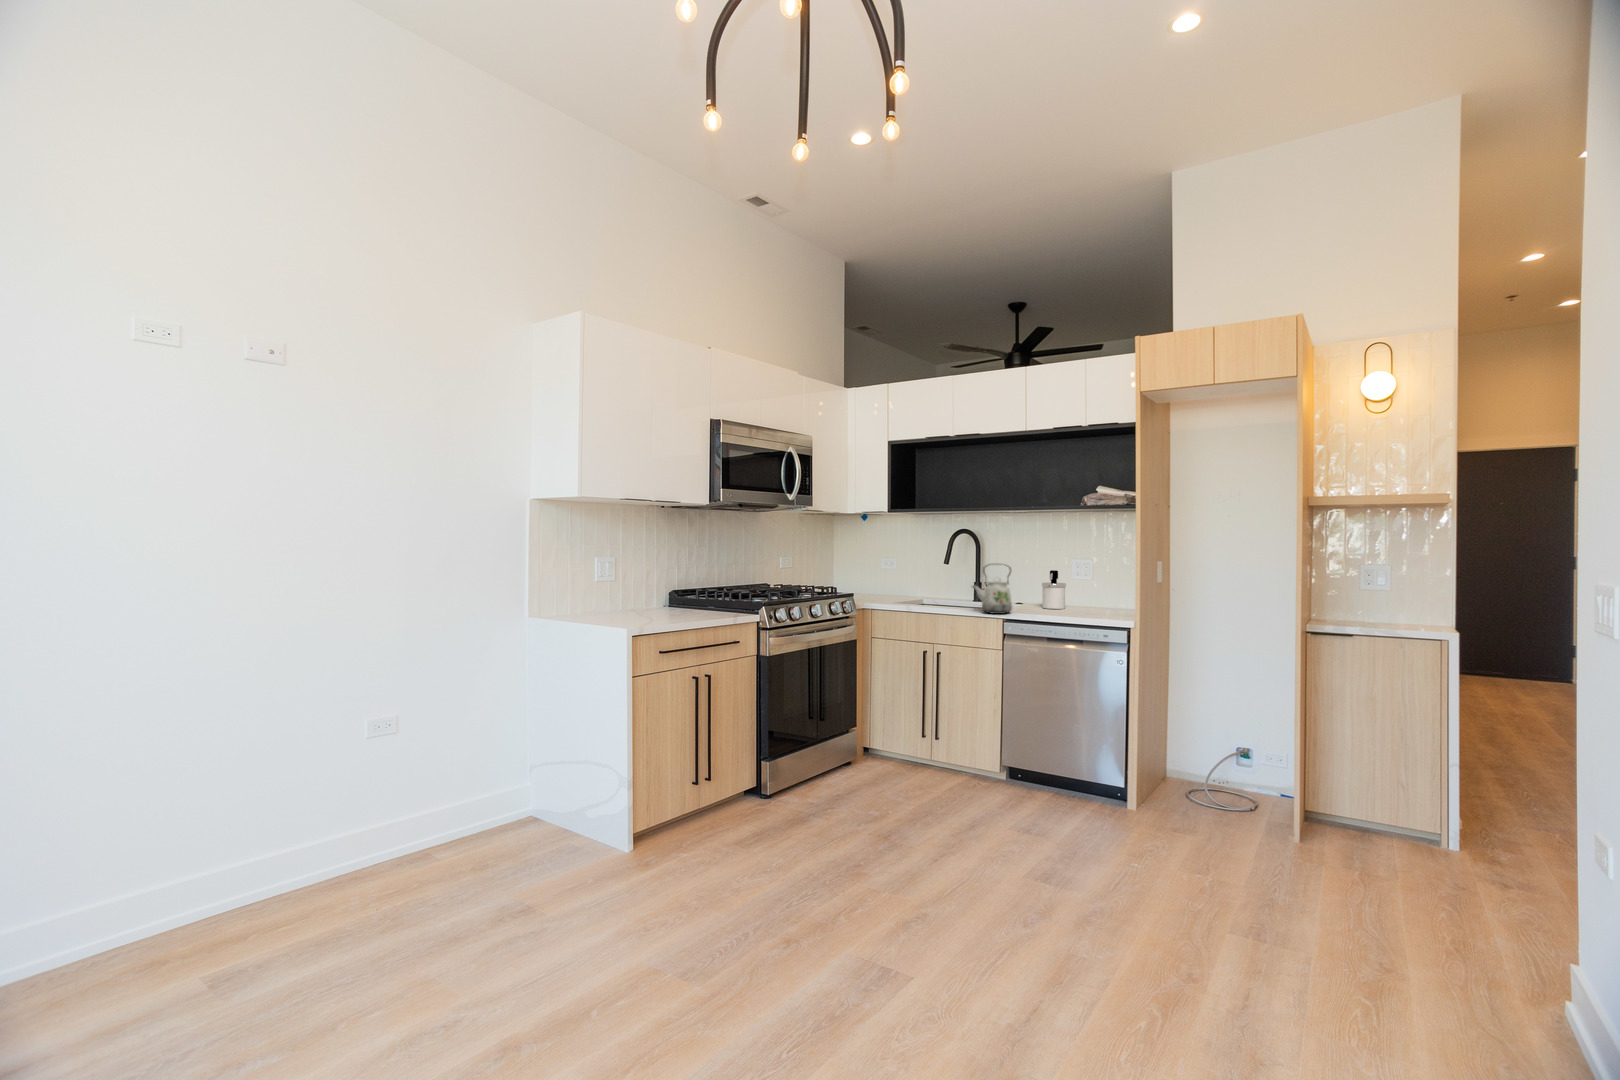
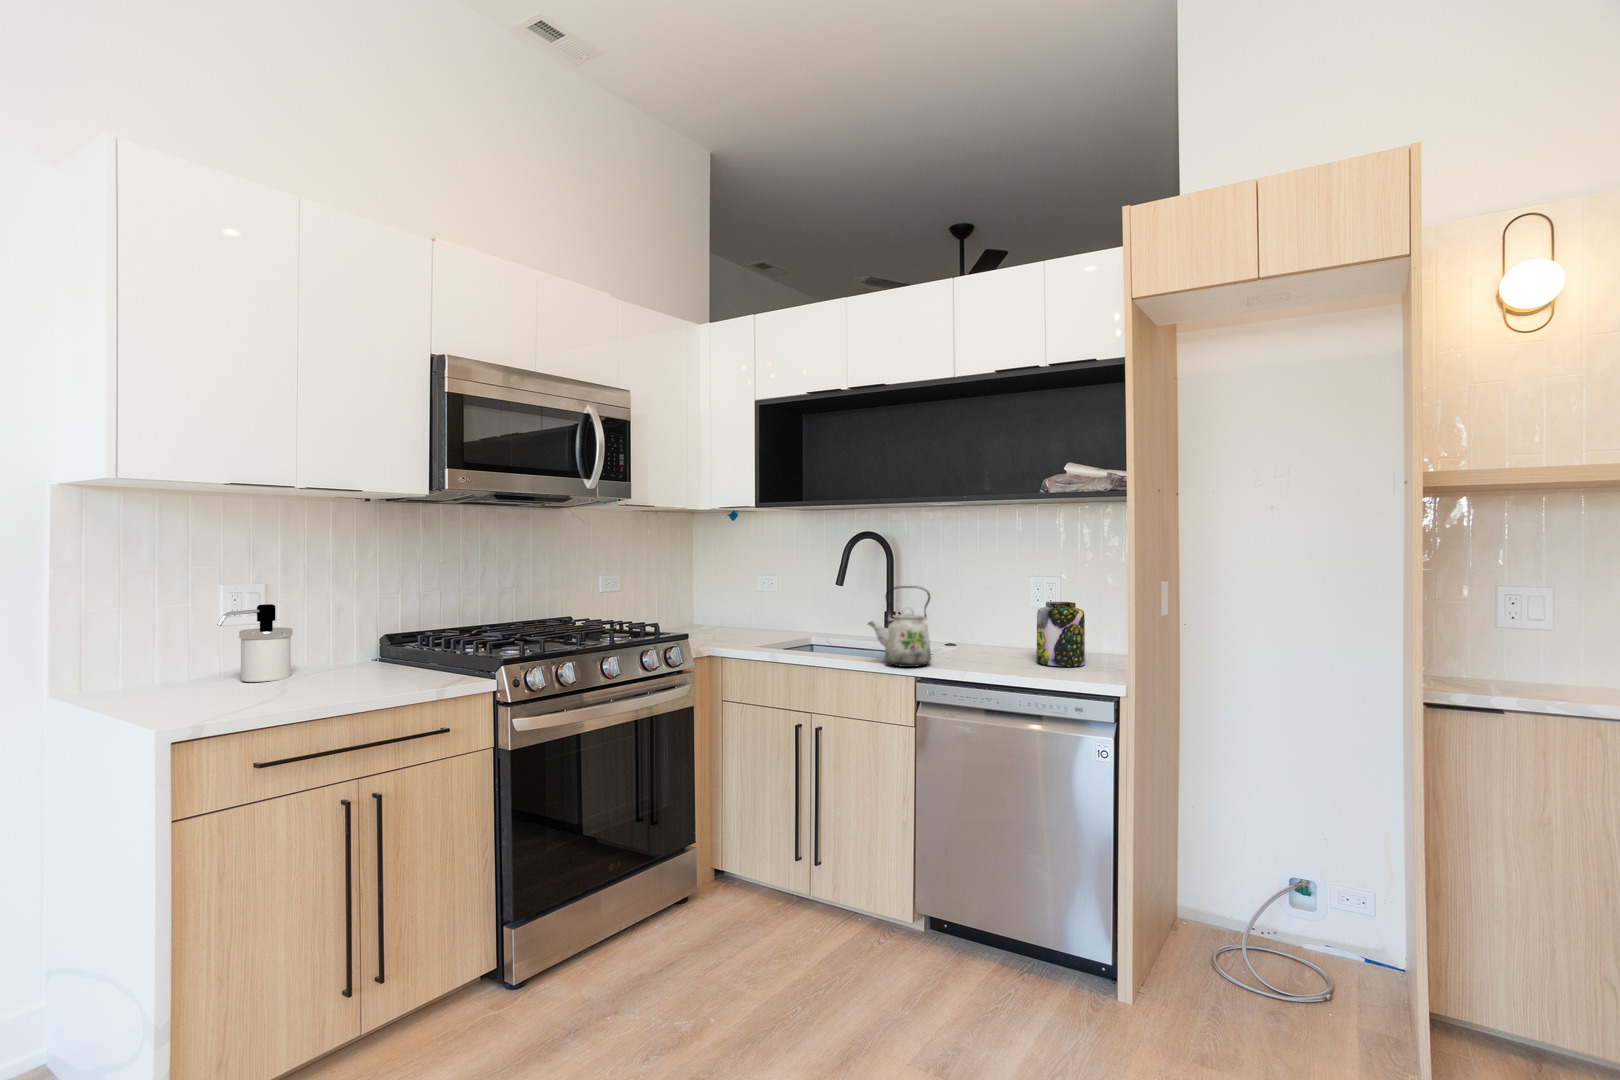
soap dispenser: present [1042,570,1066,609] -> present [217,604,293,682]
jar: none [1079,574,1110,614] -> present [1037,602,1085,667]

